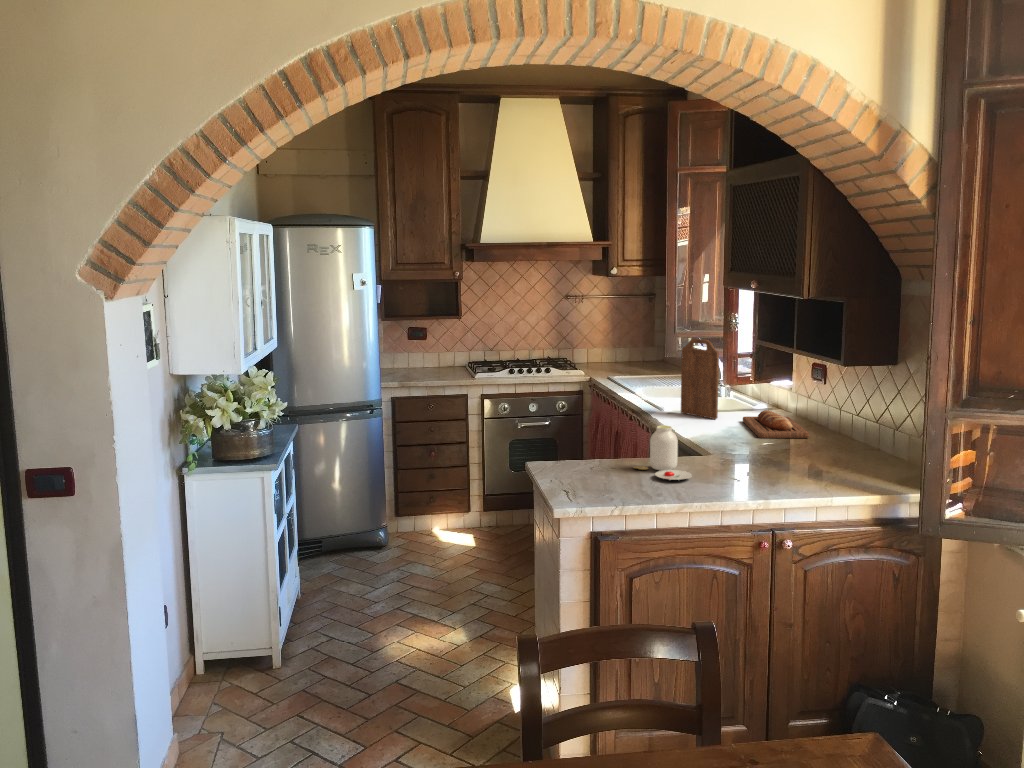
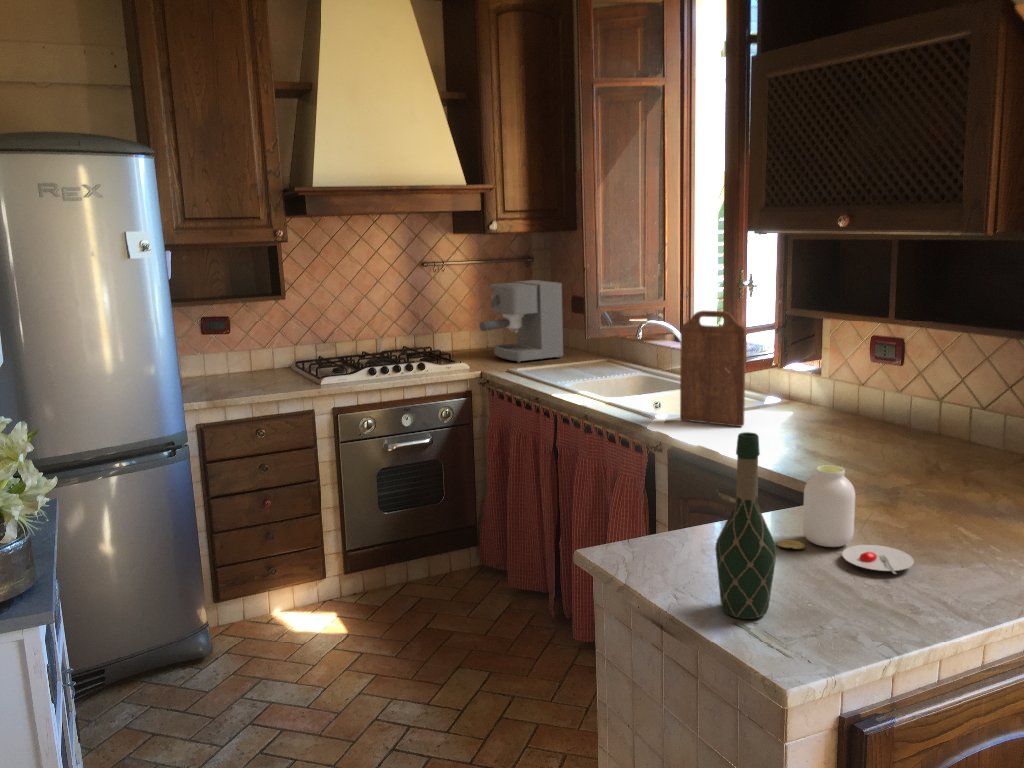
coffee maker: none [598,312,663,373] -> present [480,280,563,363]
wine bottle: none [561,394,590,487] -> present [715,432,777,619]
bread loaf: present [743,410,809,438] -> none [782,408,916,454]

